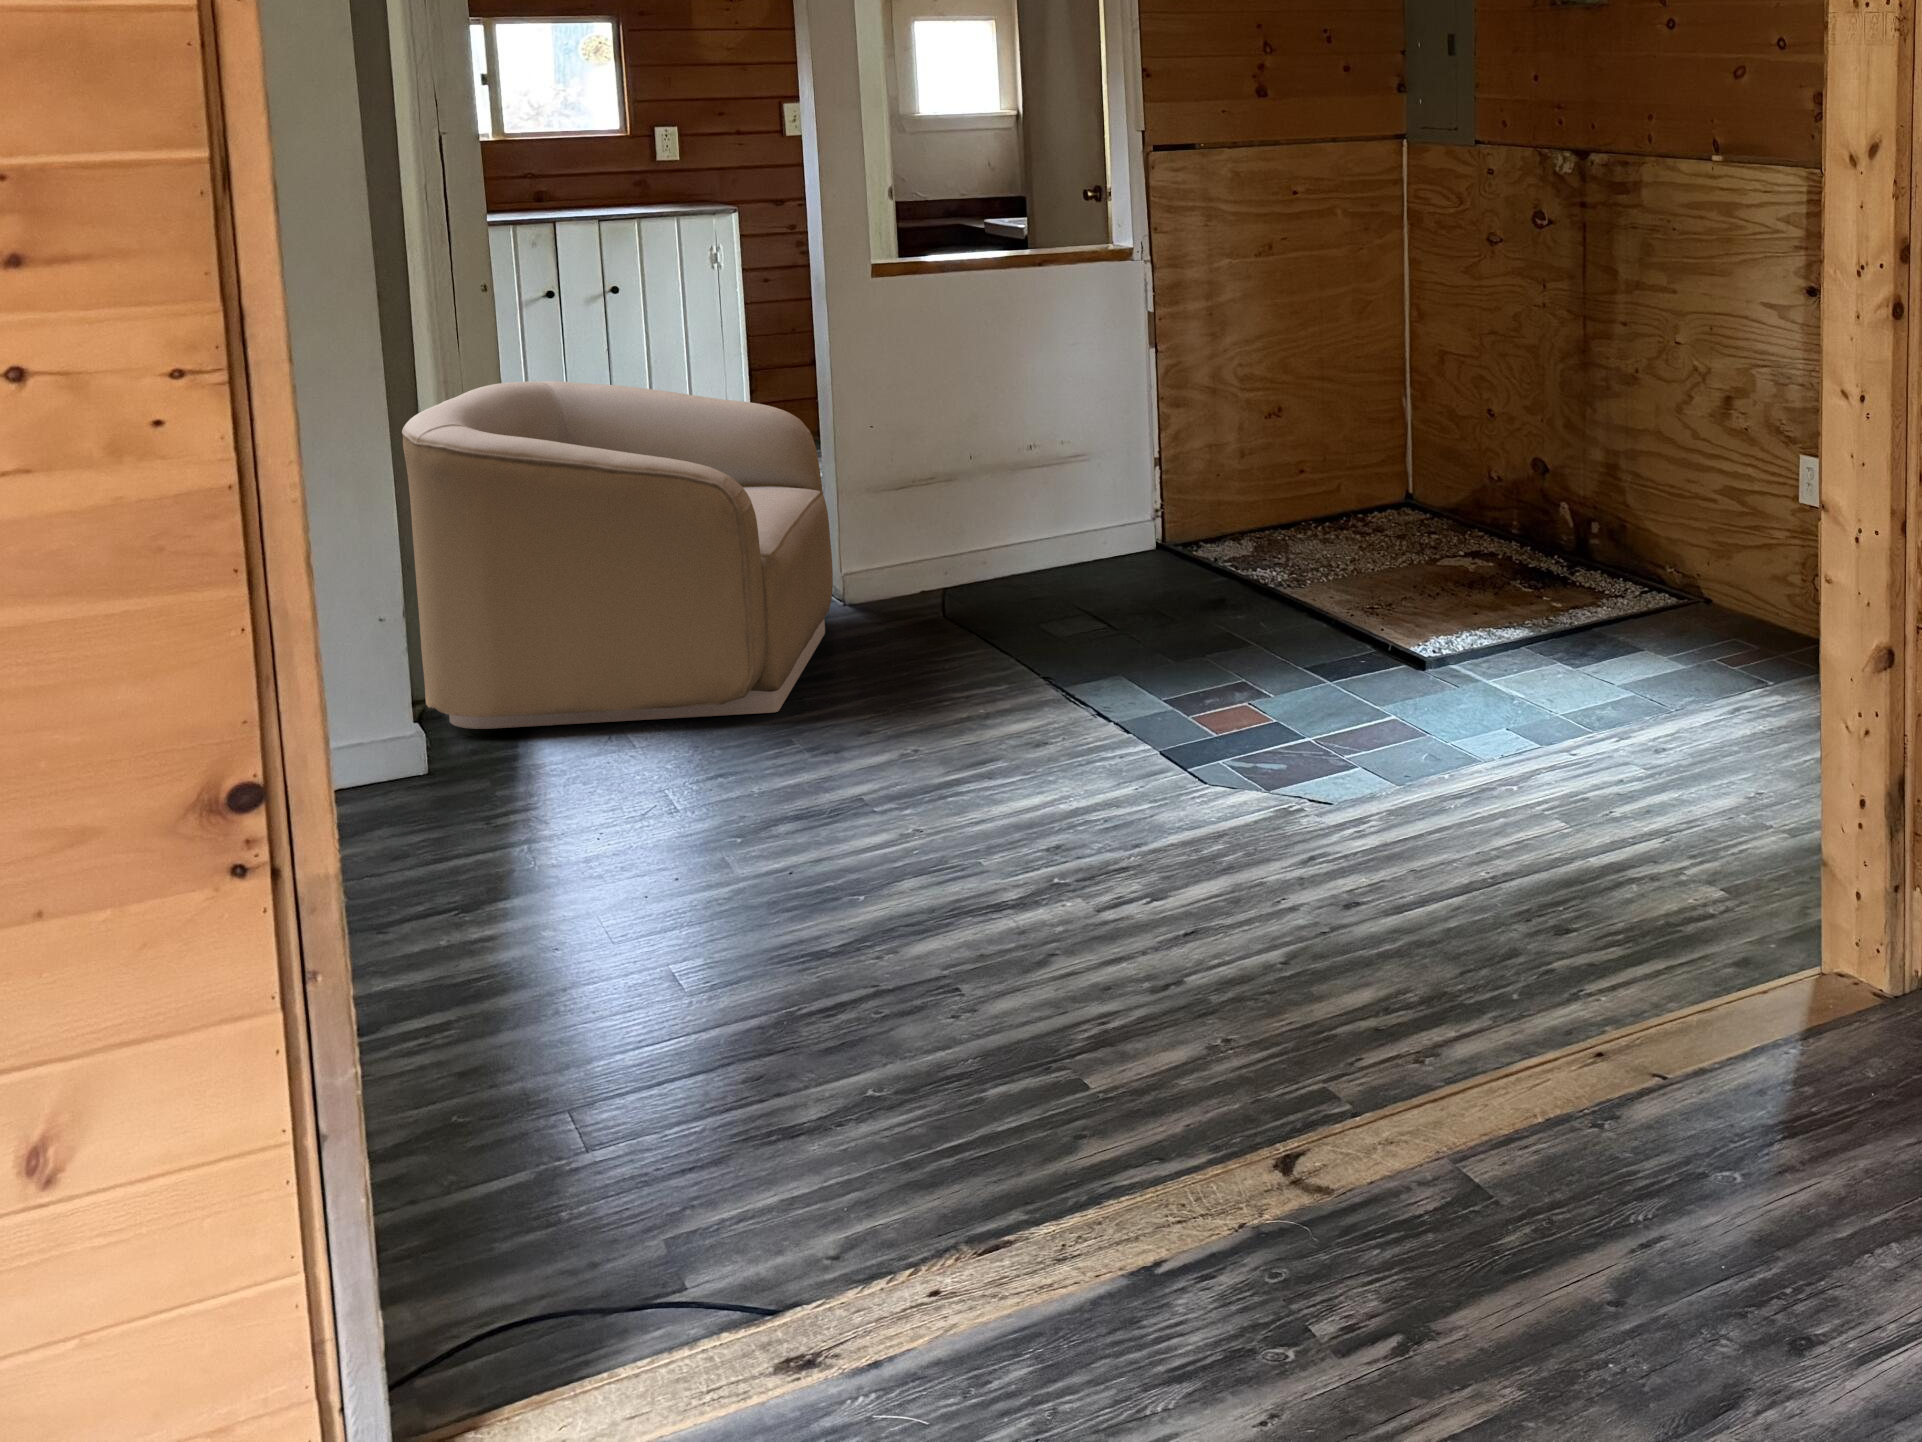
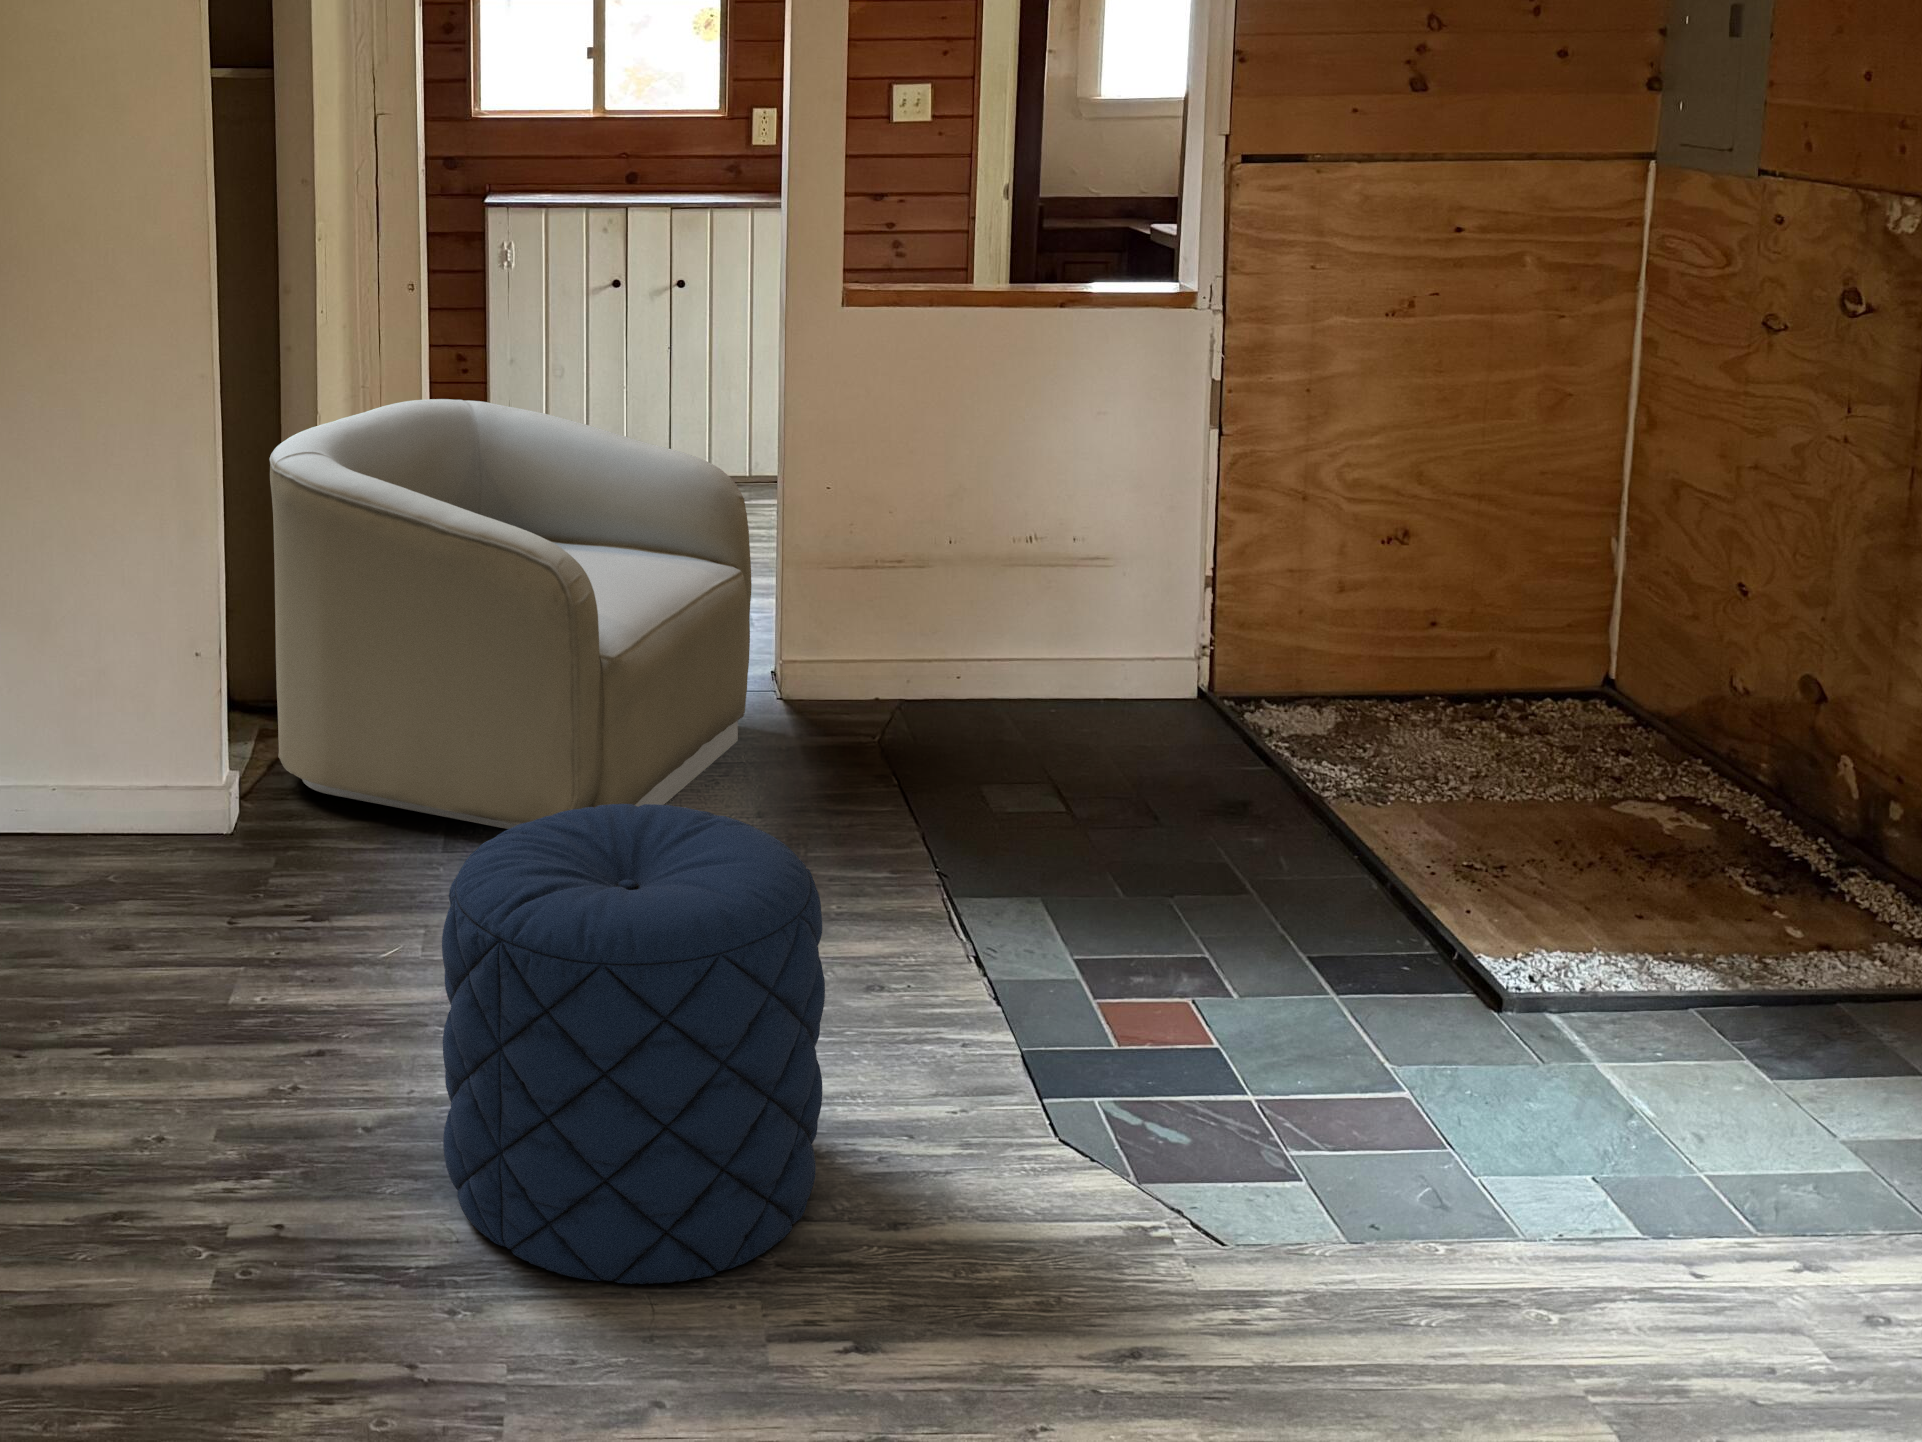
pouf: none [796,604,1083,923] -> present [442,804,825,1284]

